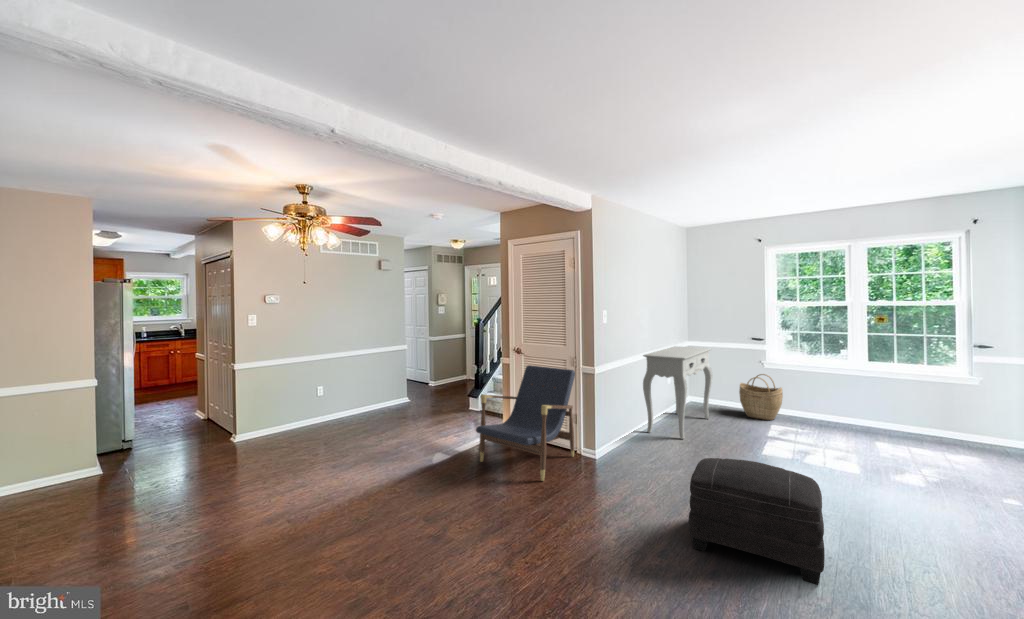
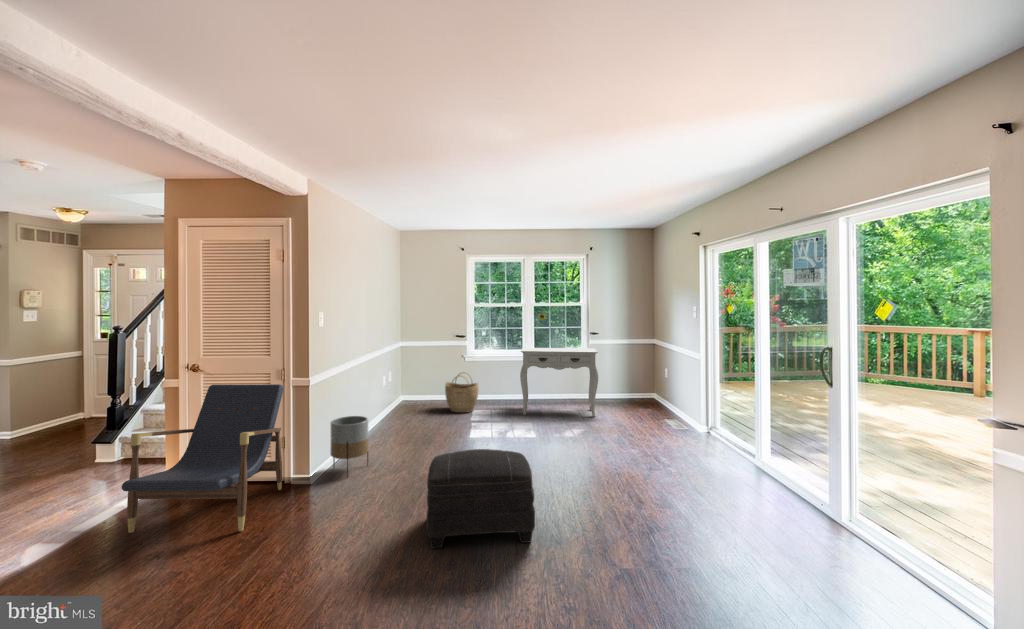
console table: present [643,346,712,439] -> present [520,348,598,417]
planter: none [613,405,647,460] -> present [330,416,369,478]

